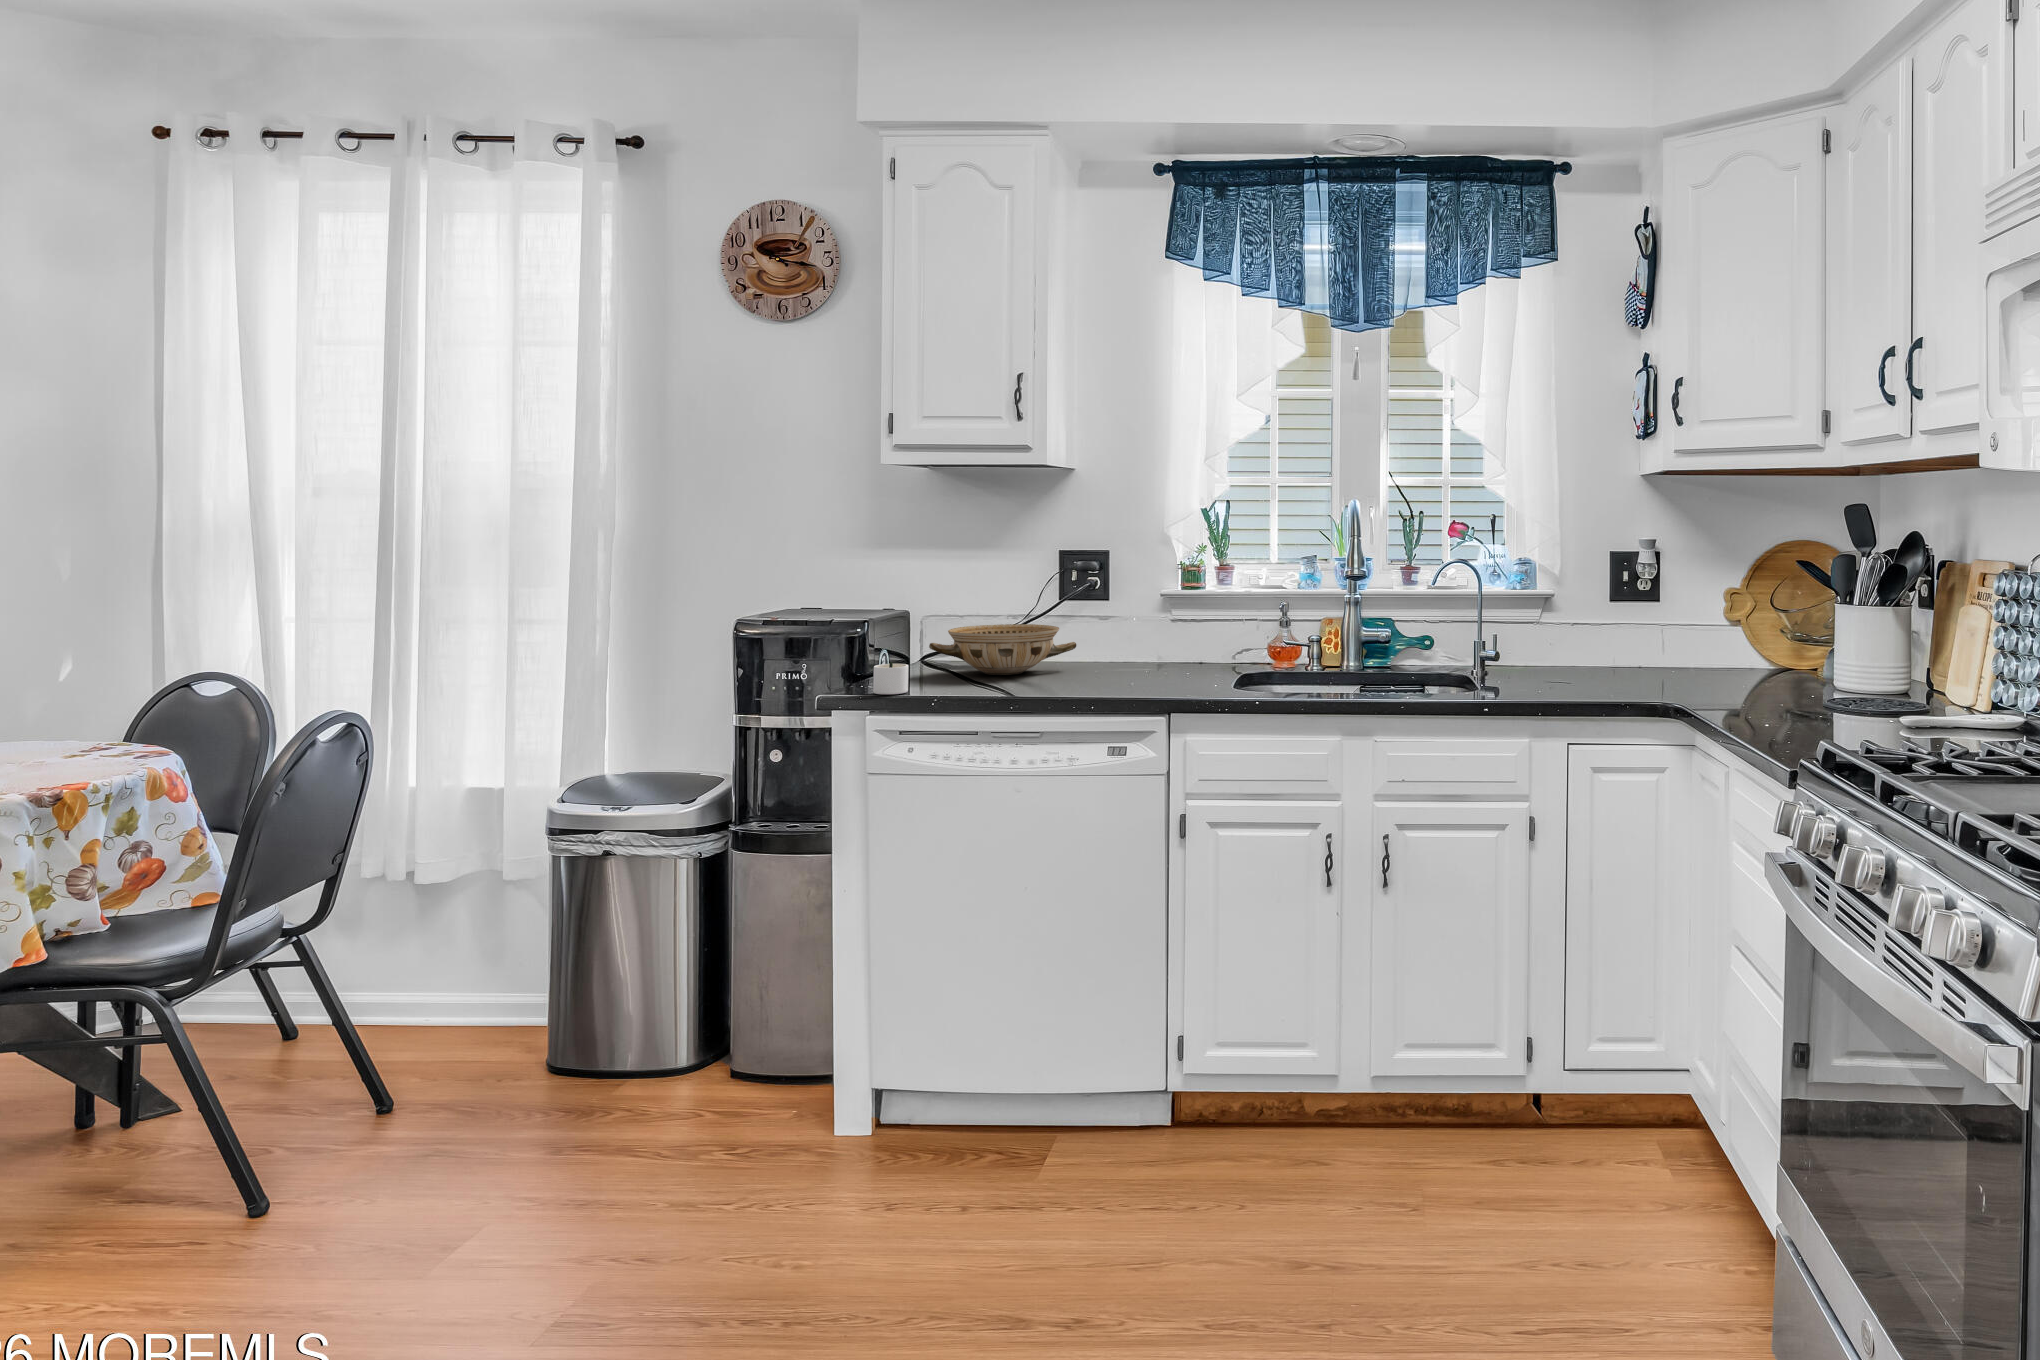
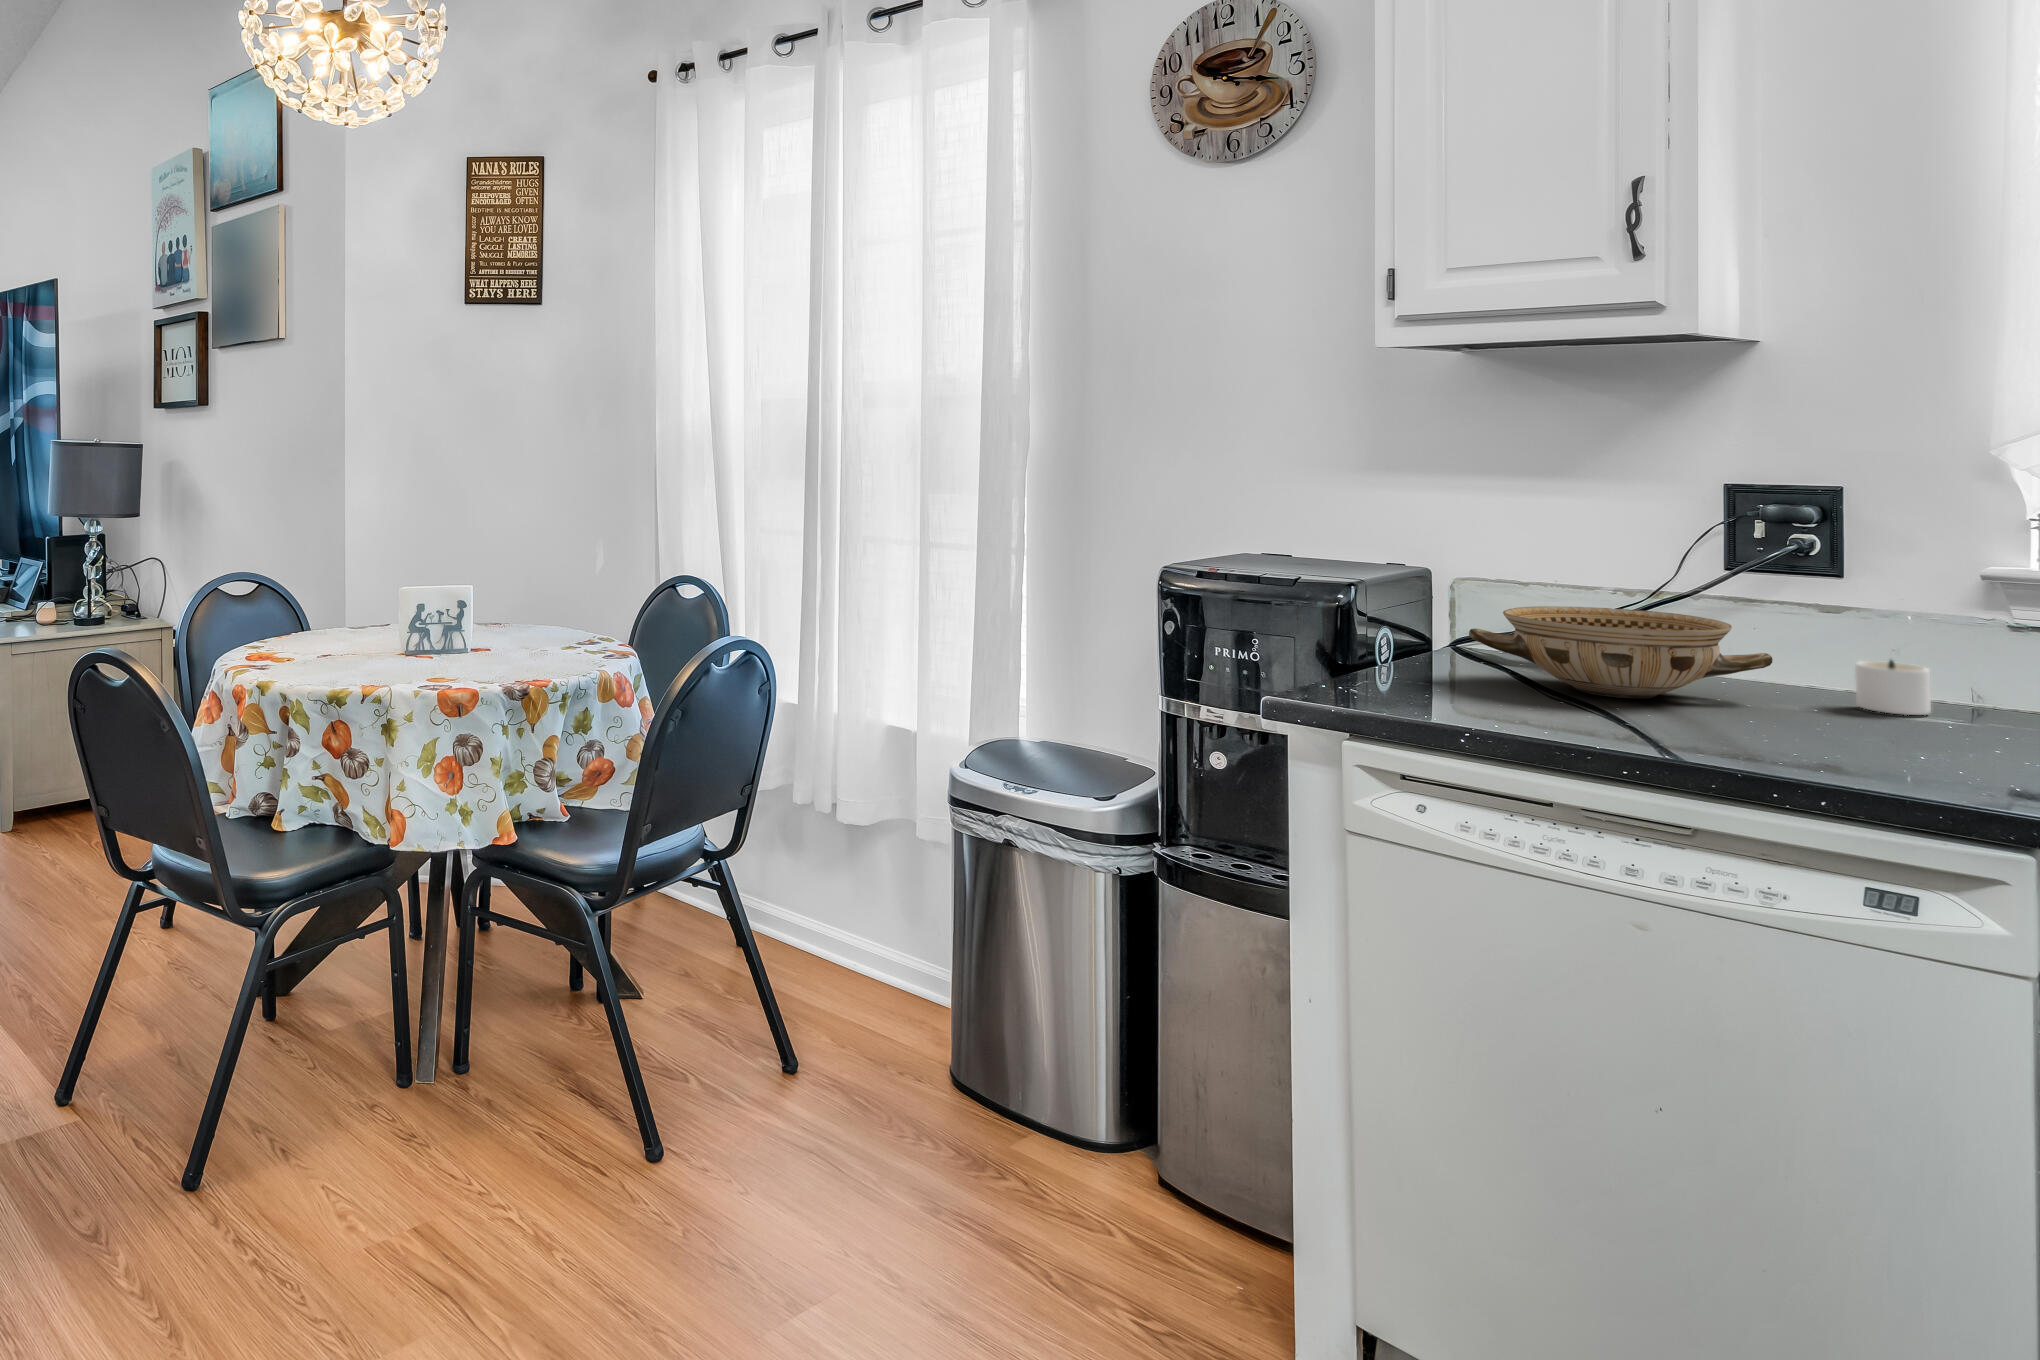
candle: present [873,662,908,694] -> present [1855,660,1931,715]

